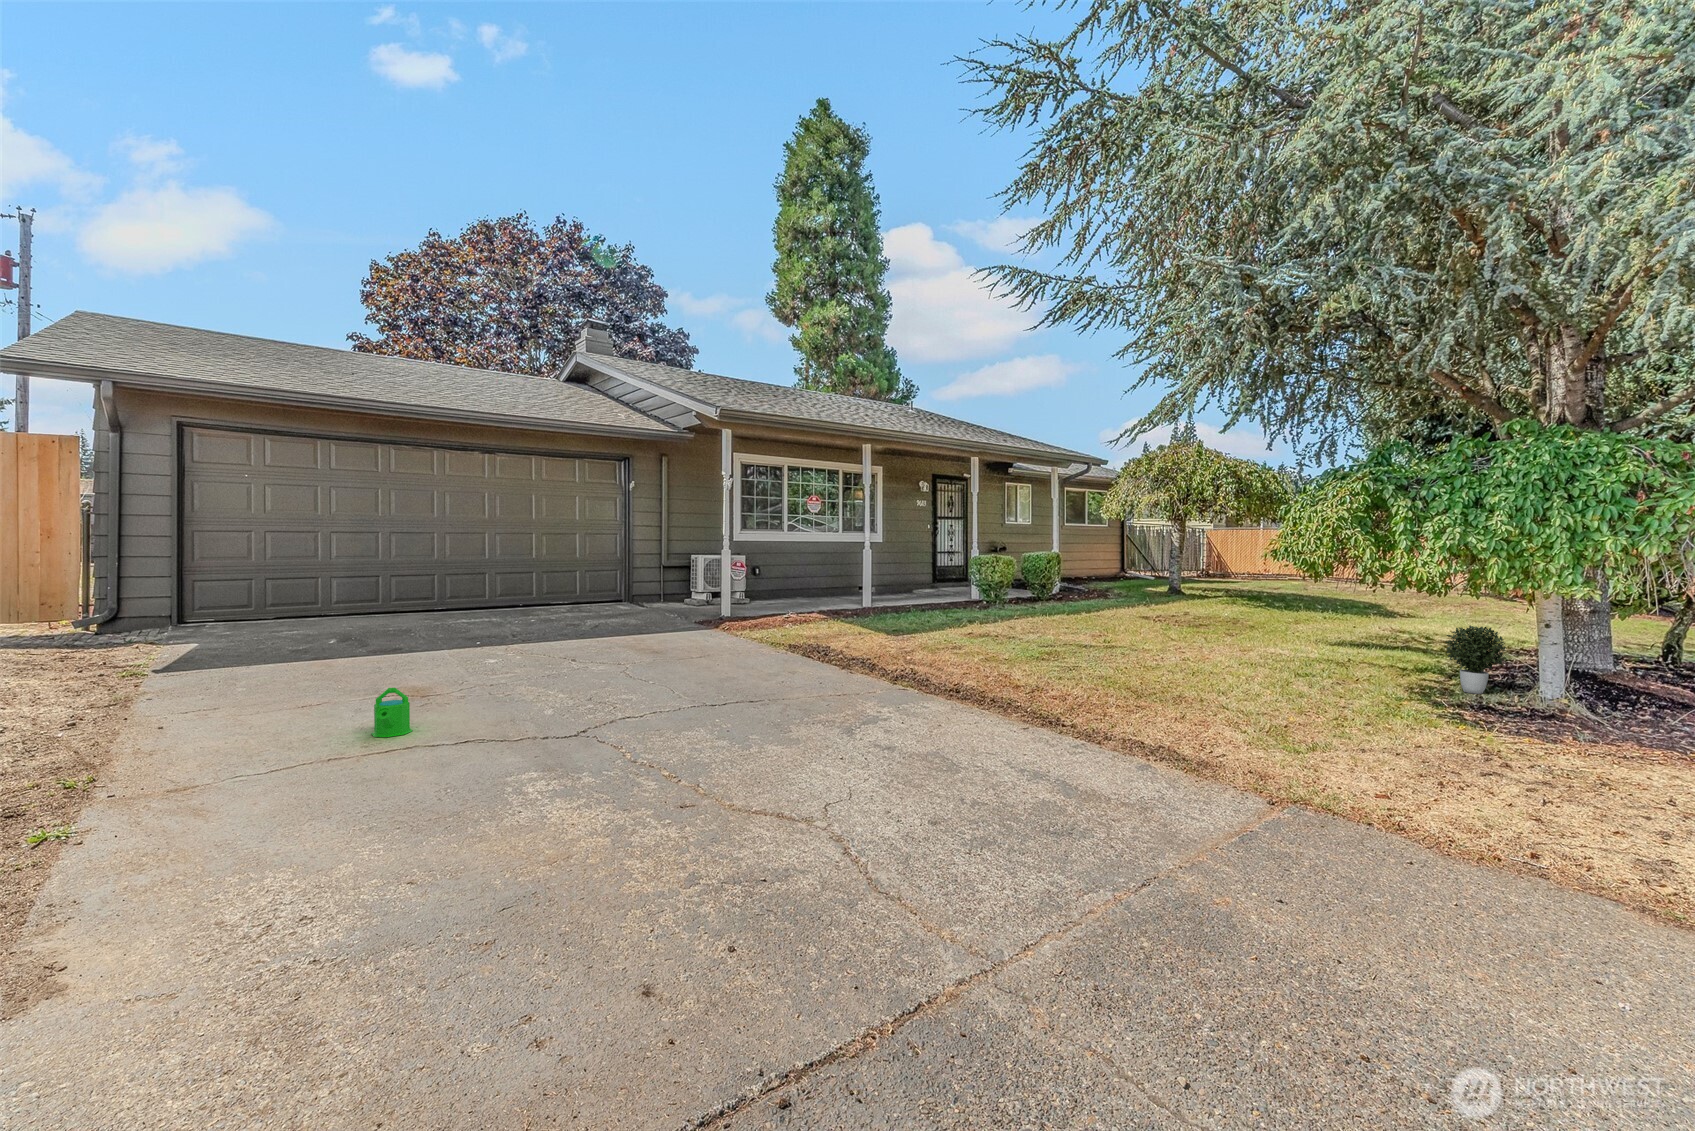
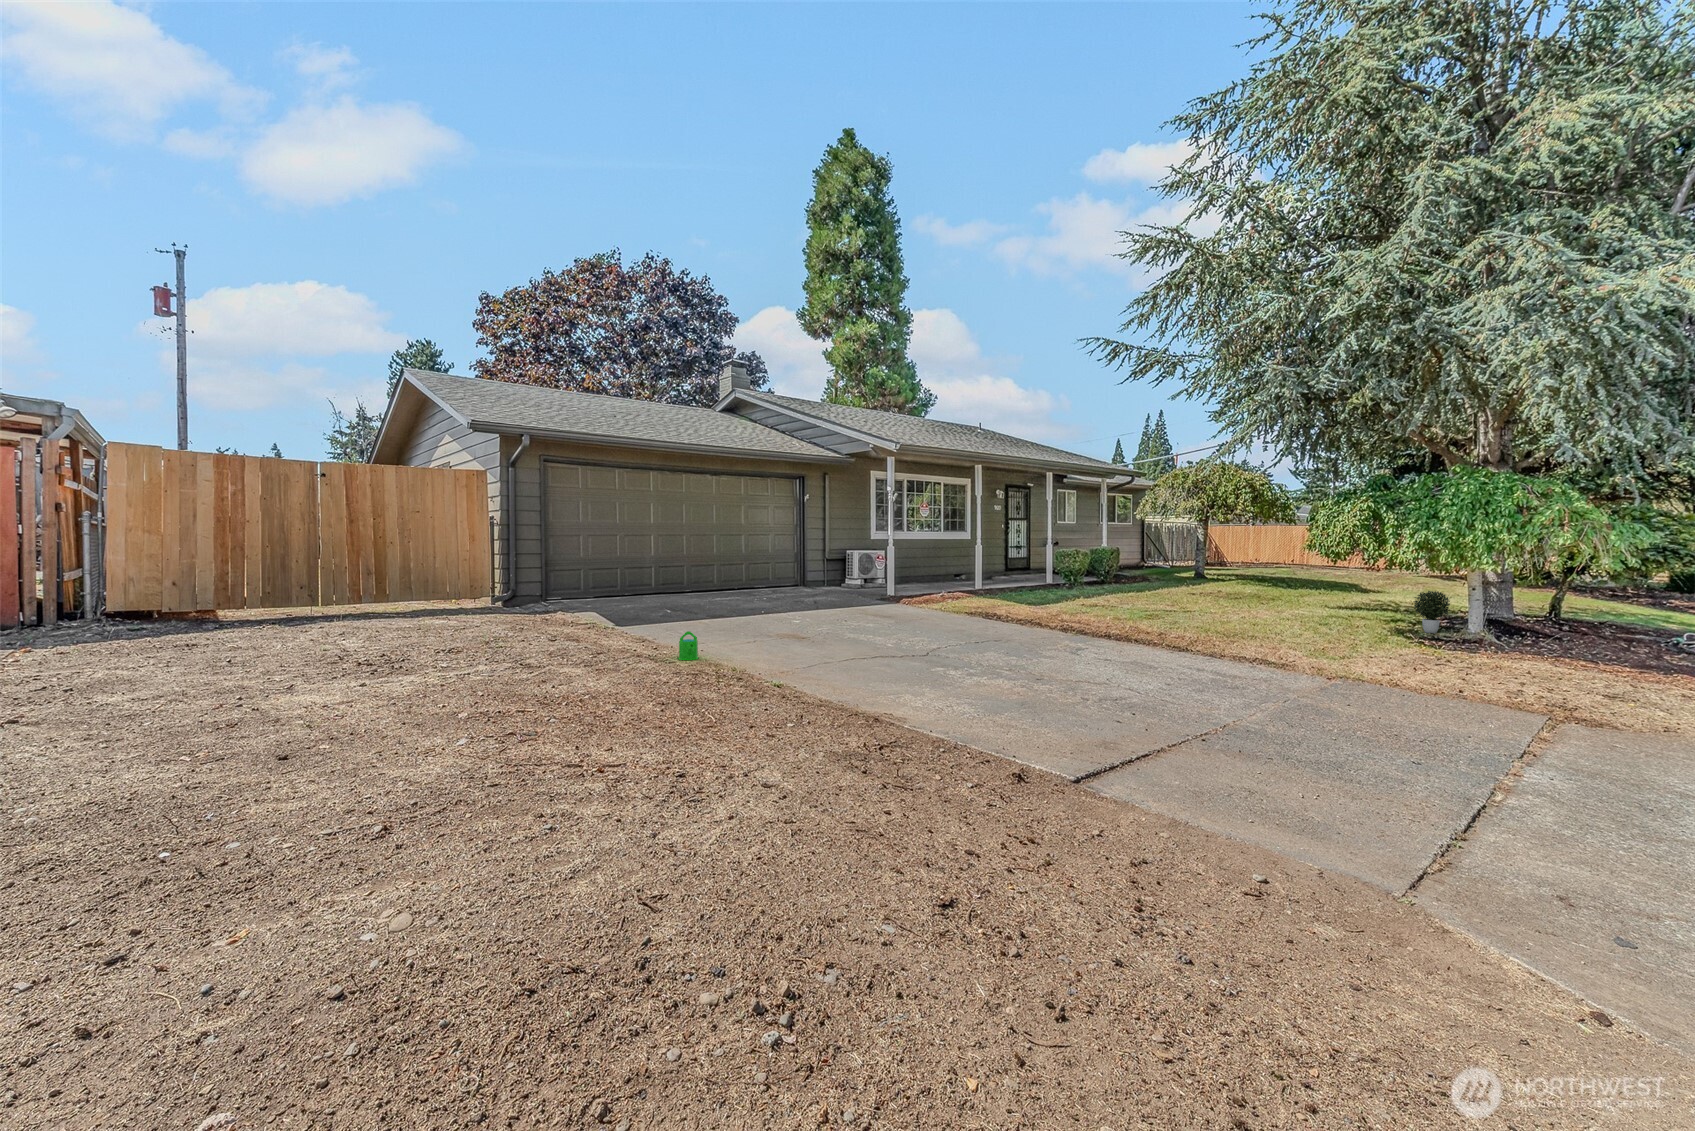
watering can: present [372,688,412,737] -> present [678,631,699,660]

